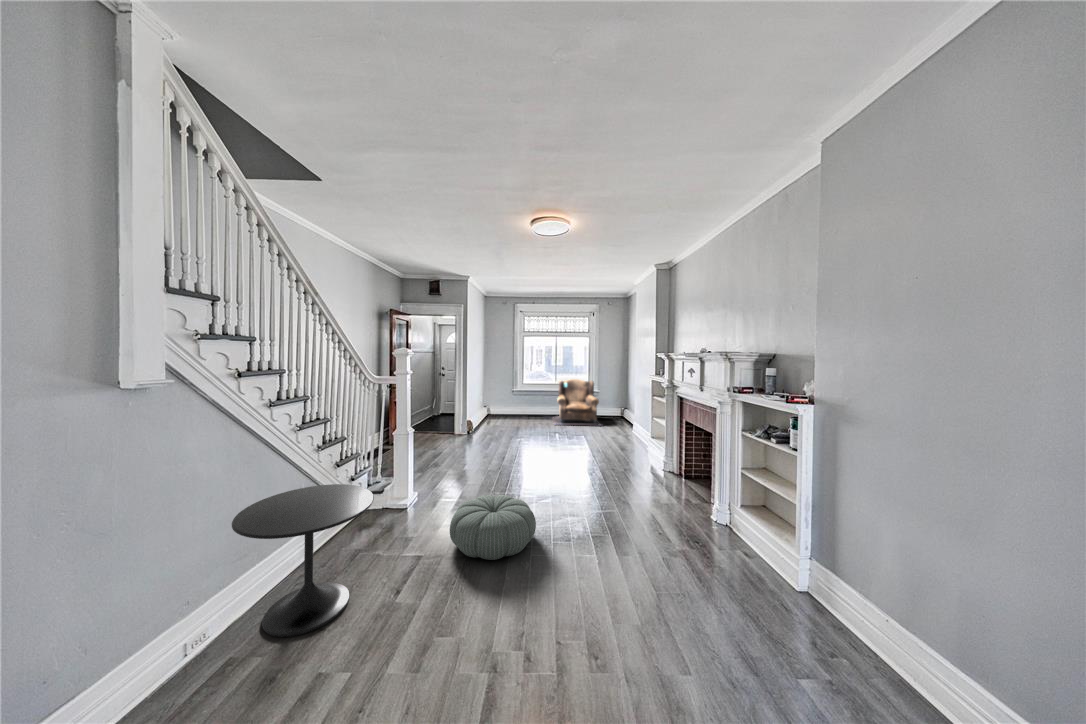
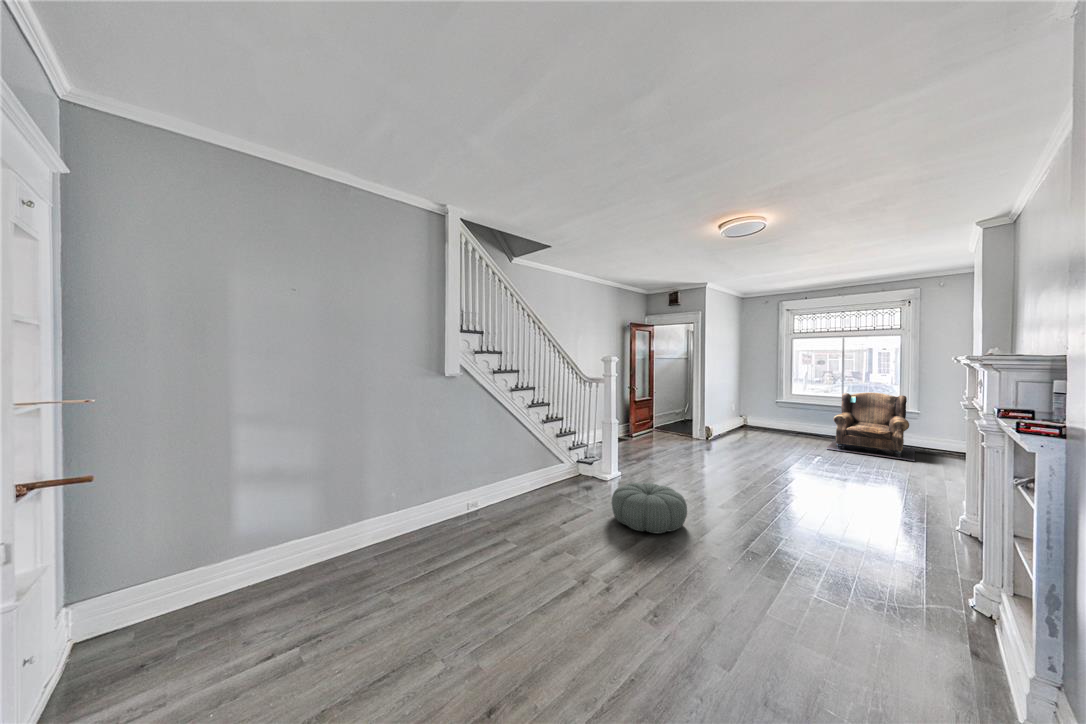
side table: present [232,484,374,637] -> none [482,443,552,523]

